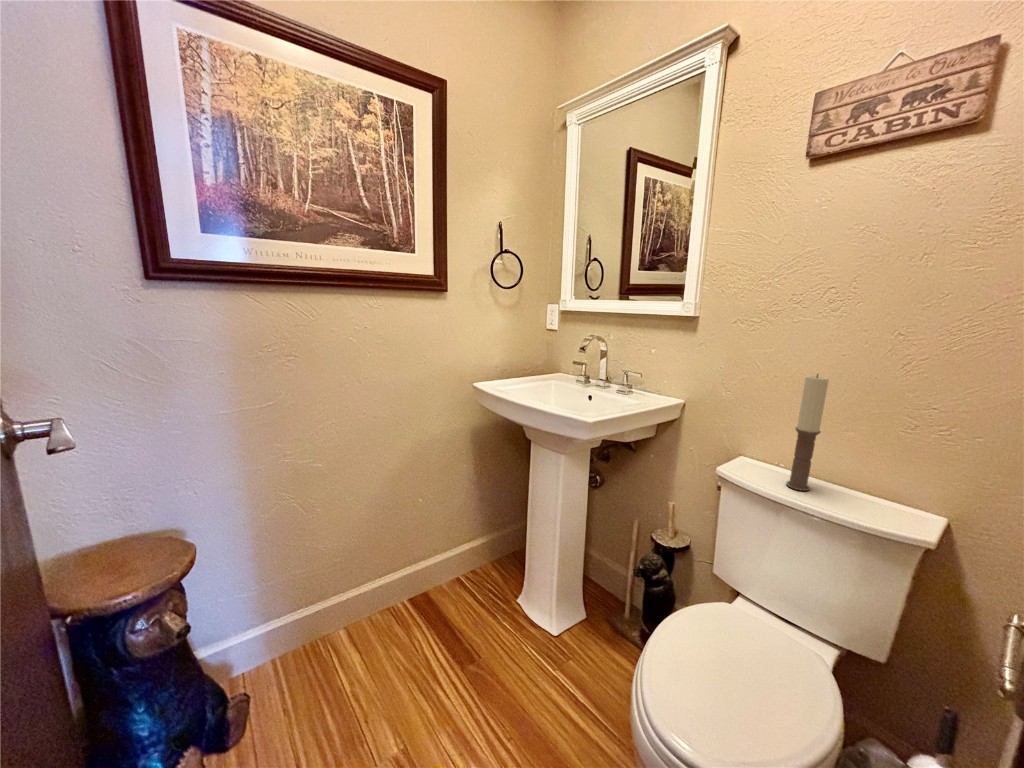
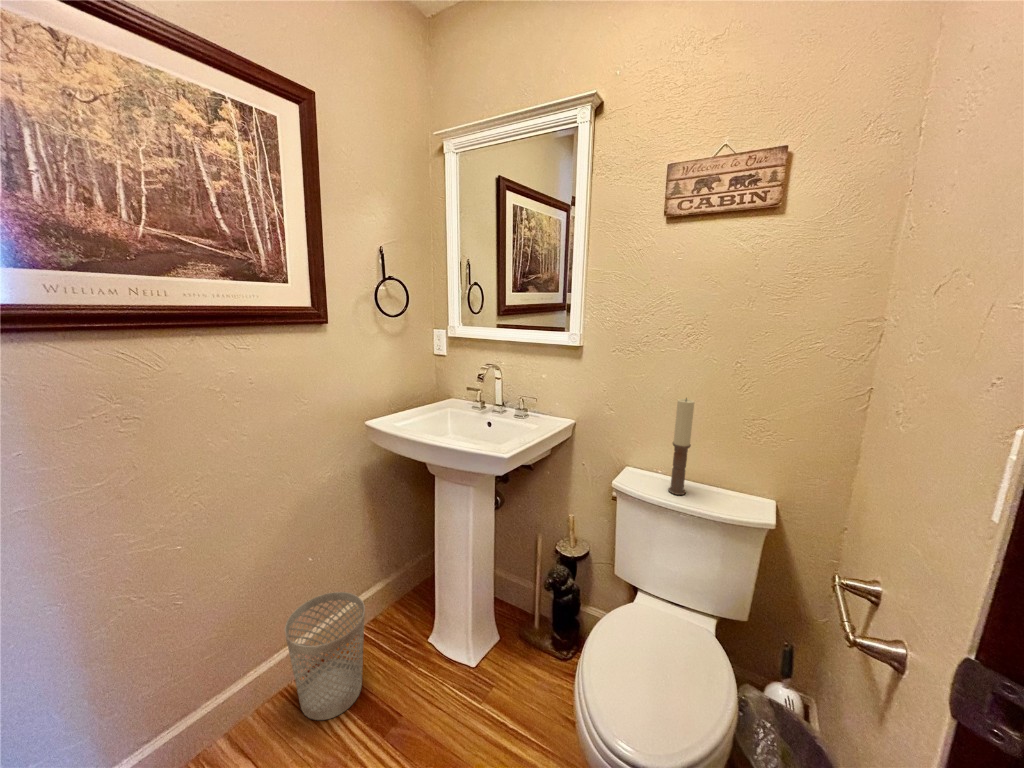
wastebasket: none [392,533,458,641] -> present [285,592,365,720]

